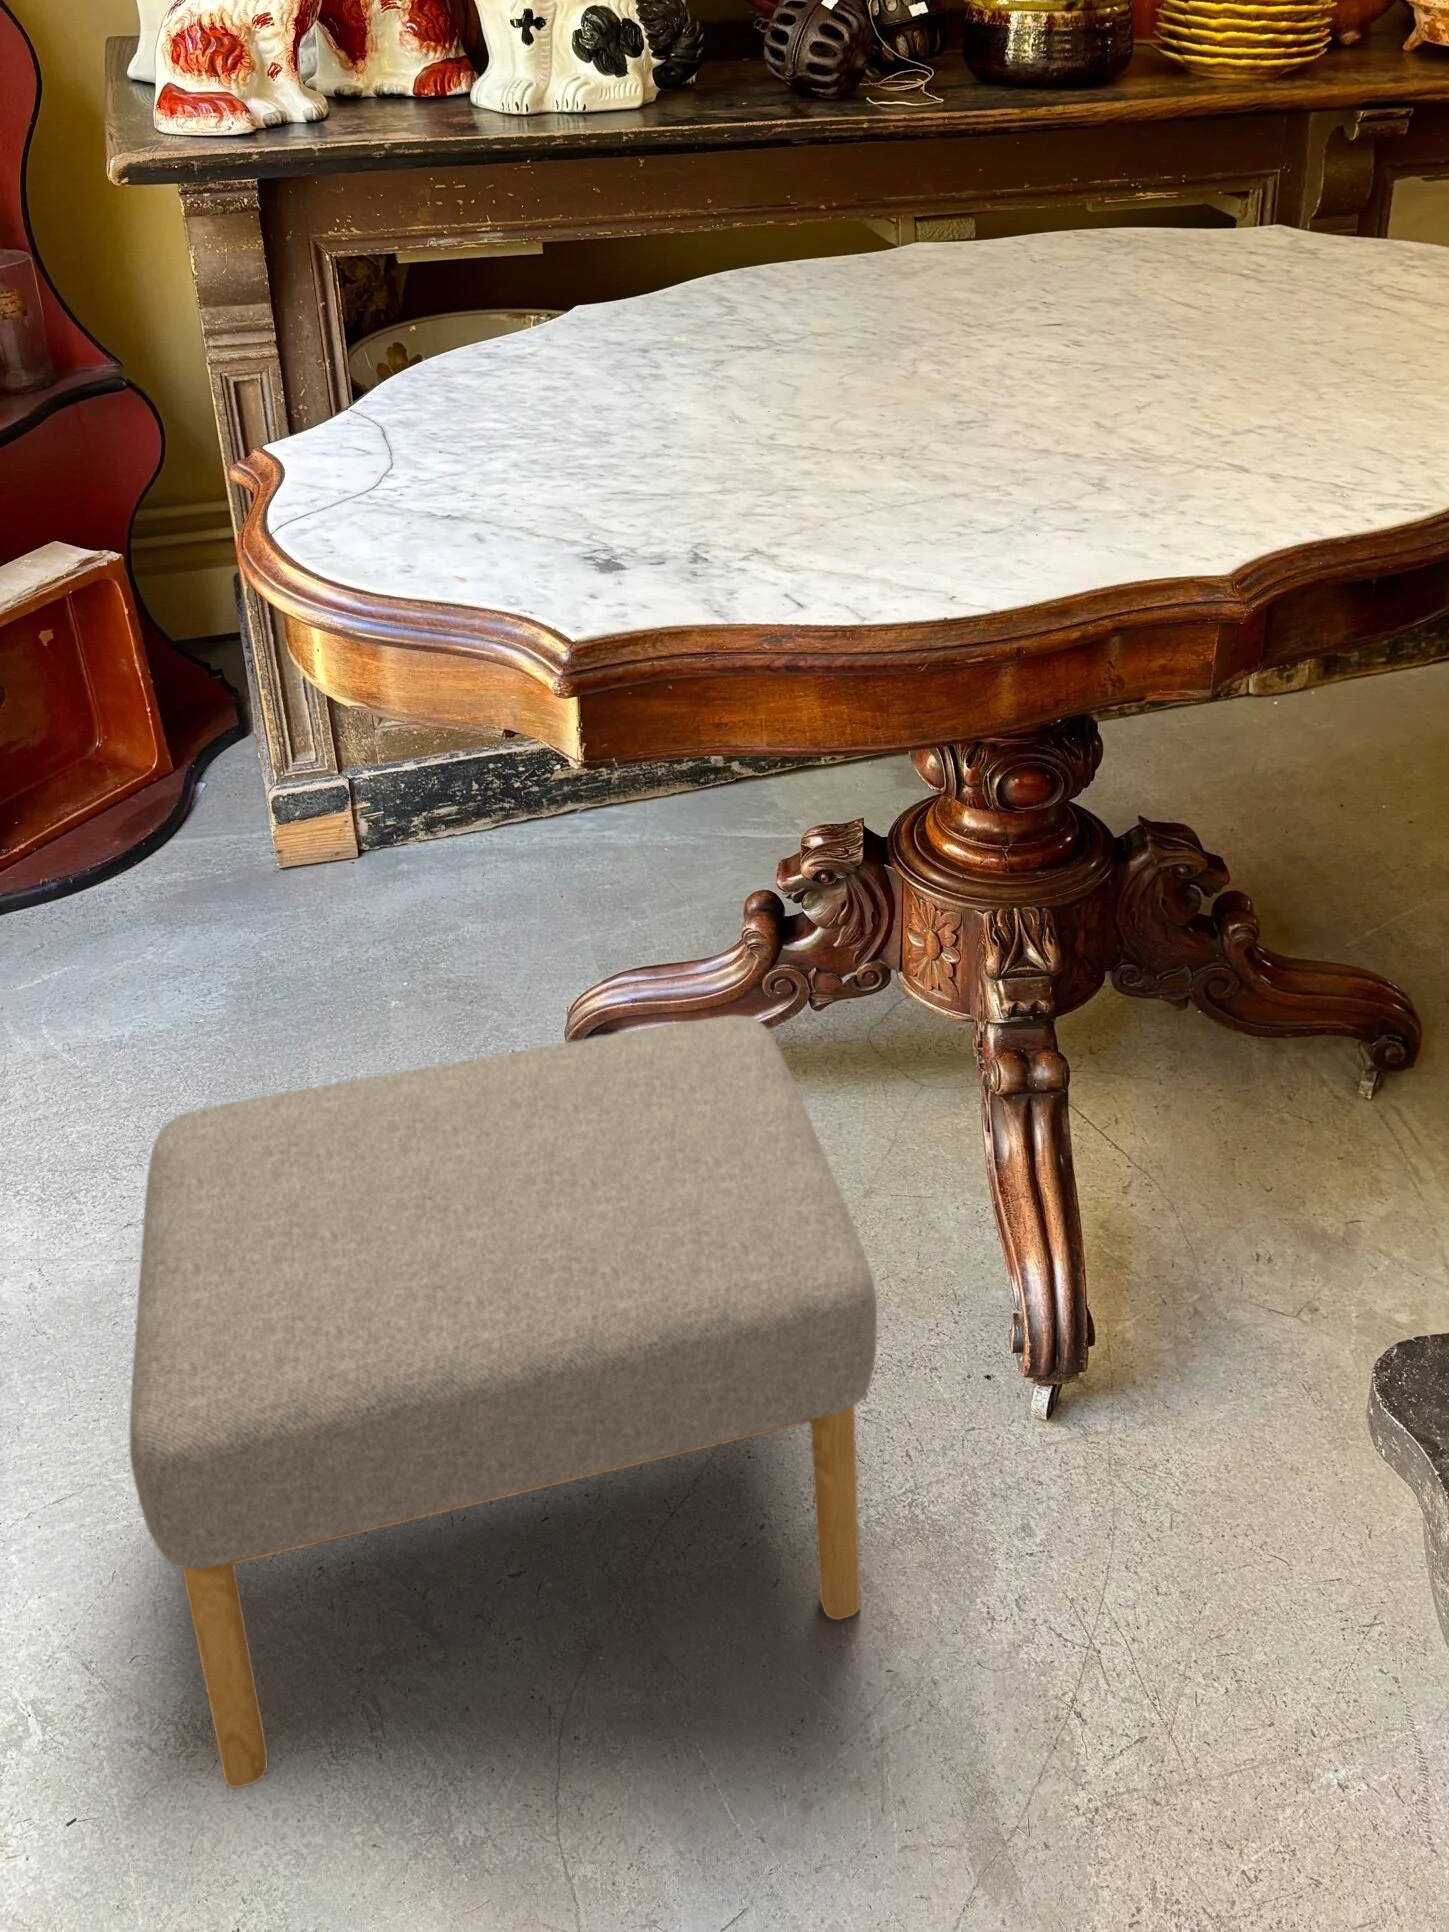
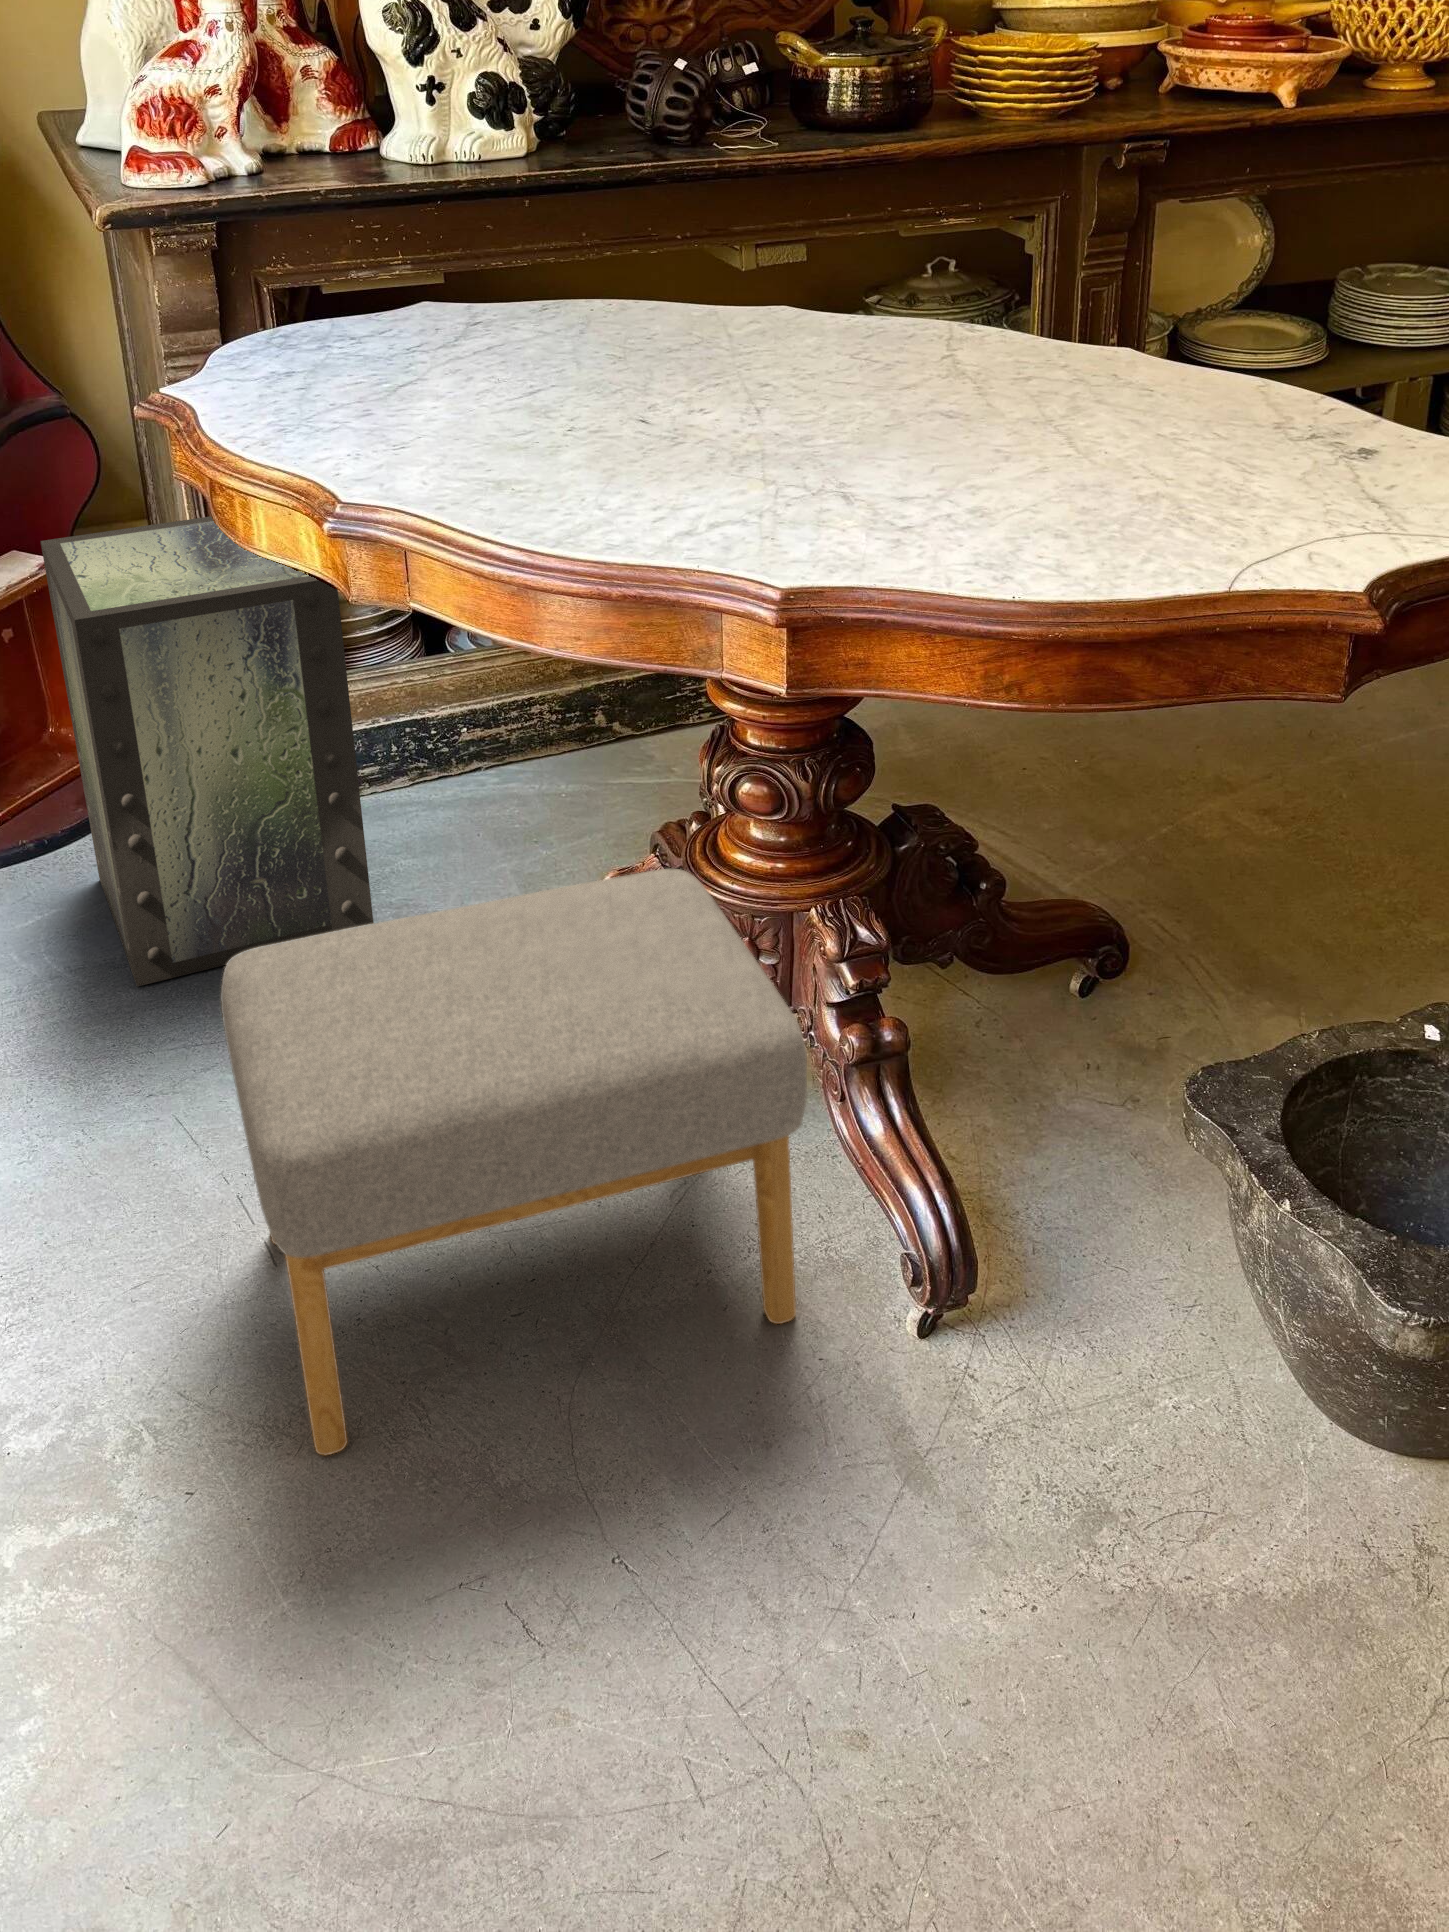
storage box: none [47,515,426,1080] -> present [40,516,374,987]

